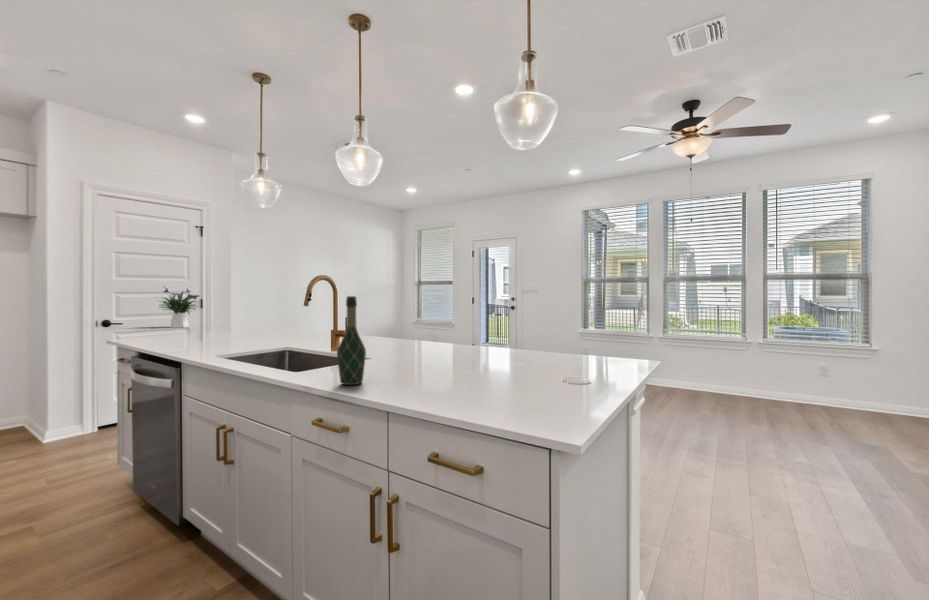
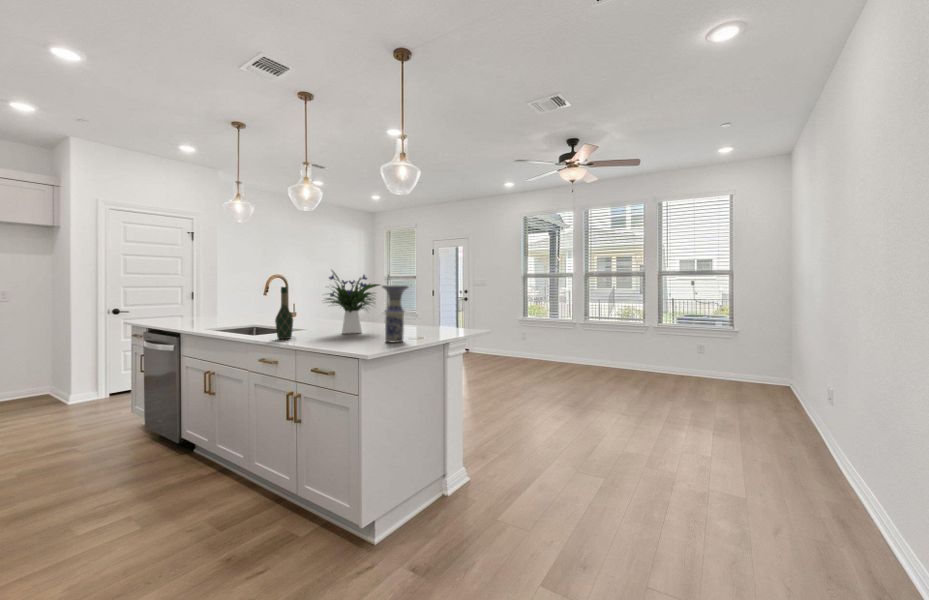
flower arrangement: present [161,288,199,327] -> present [326,271,379,333]
vase: none [539,294,588,401] -> present [382,285,408,342]

